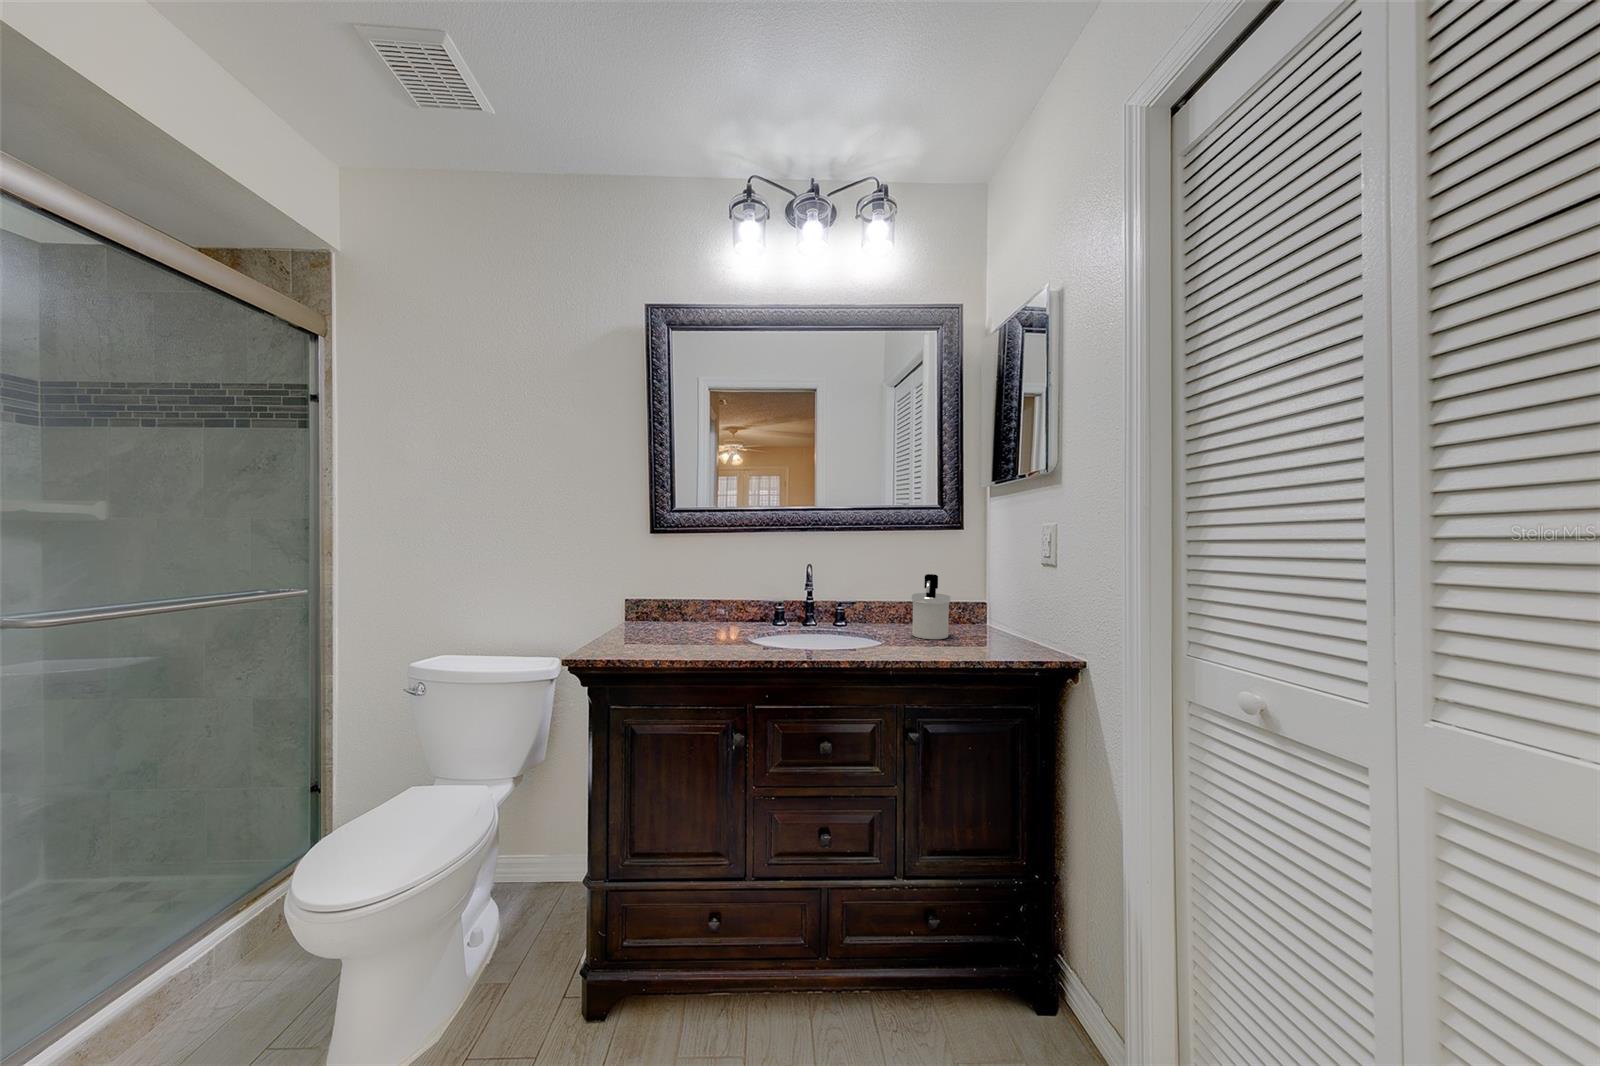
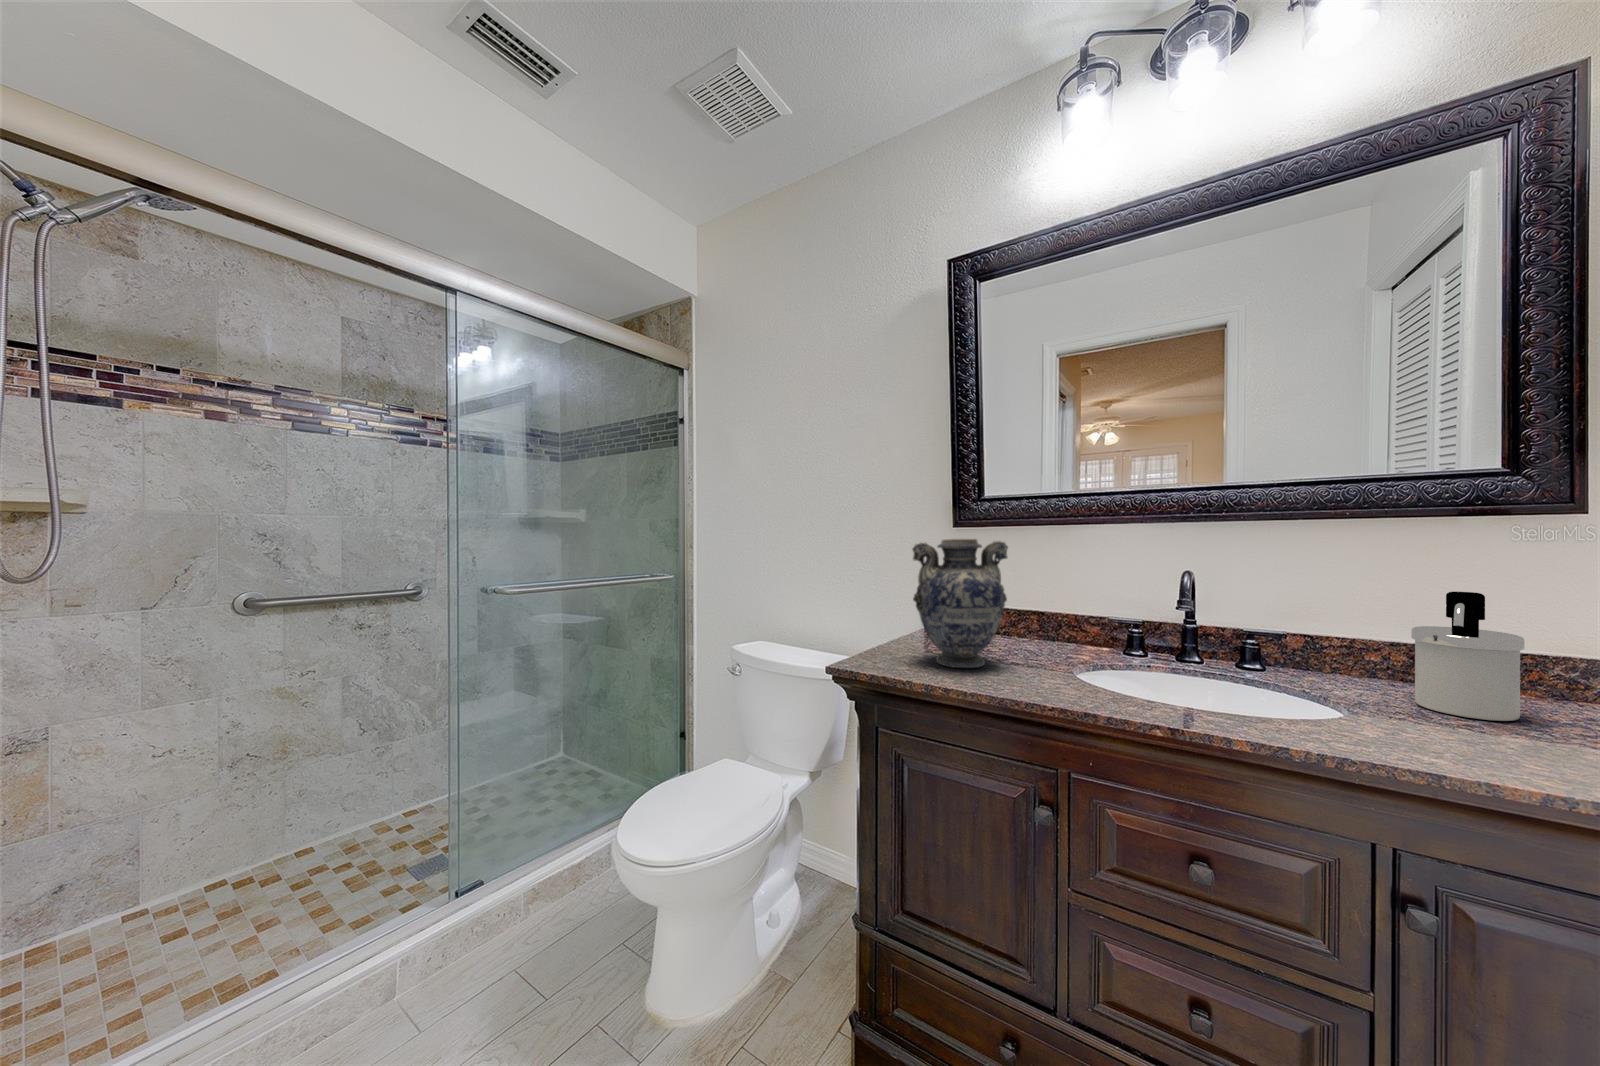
decorative vase: none [634,547,705,647] -> present [913,539,1008,668]

